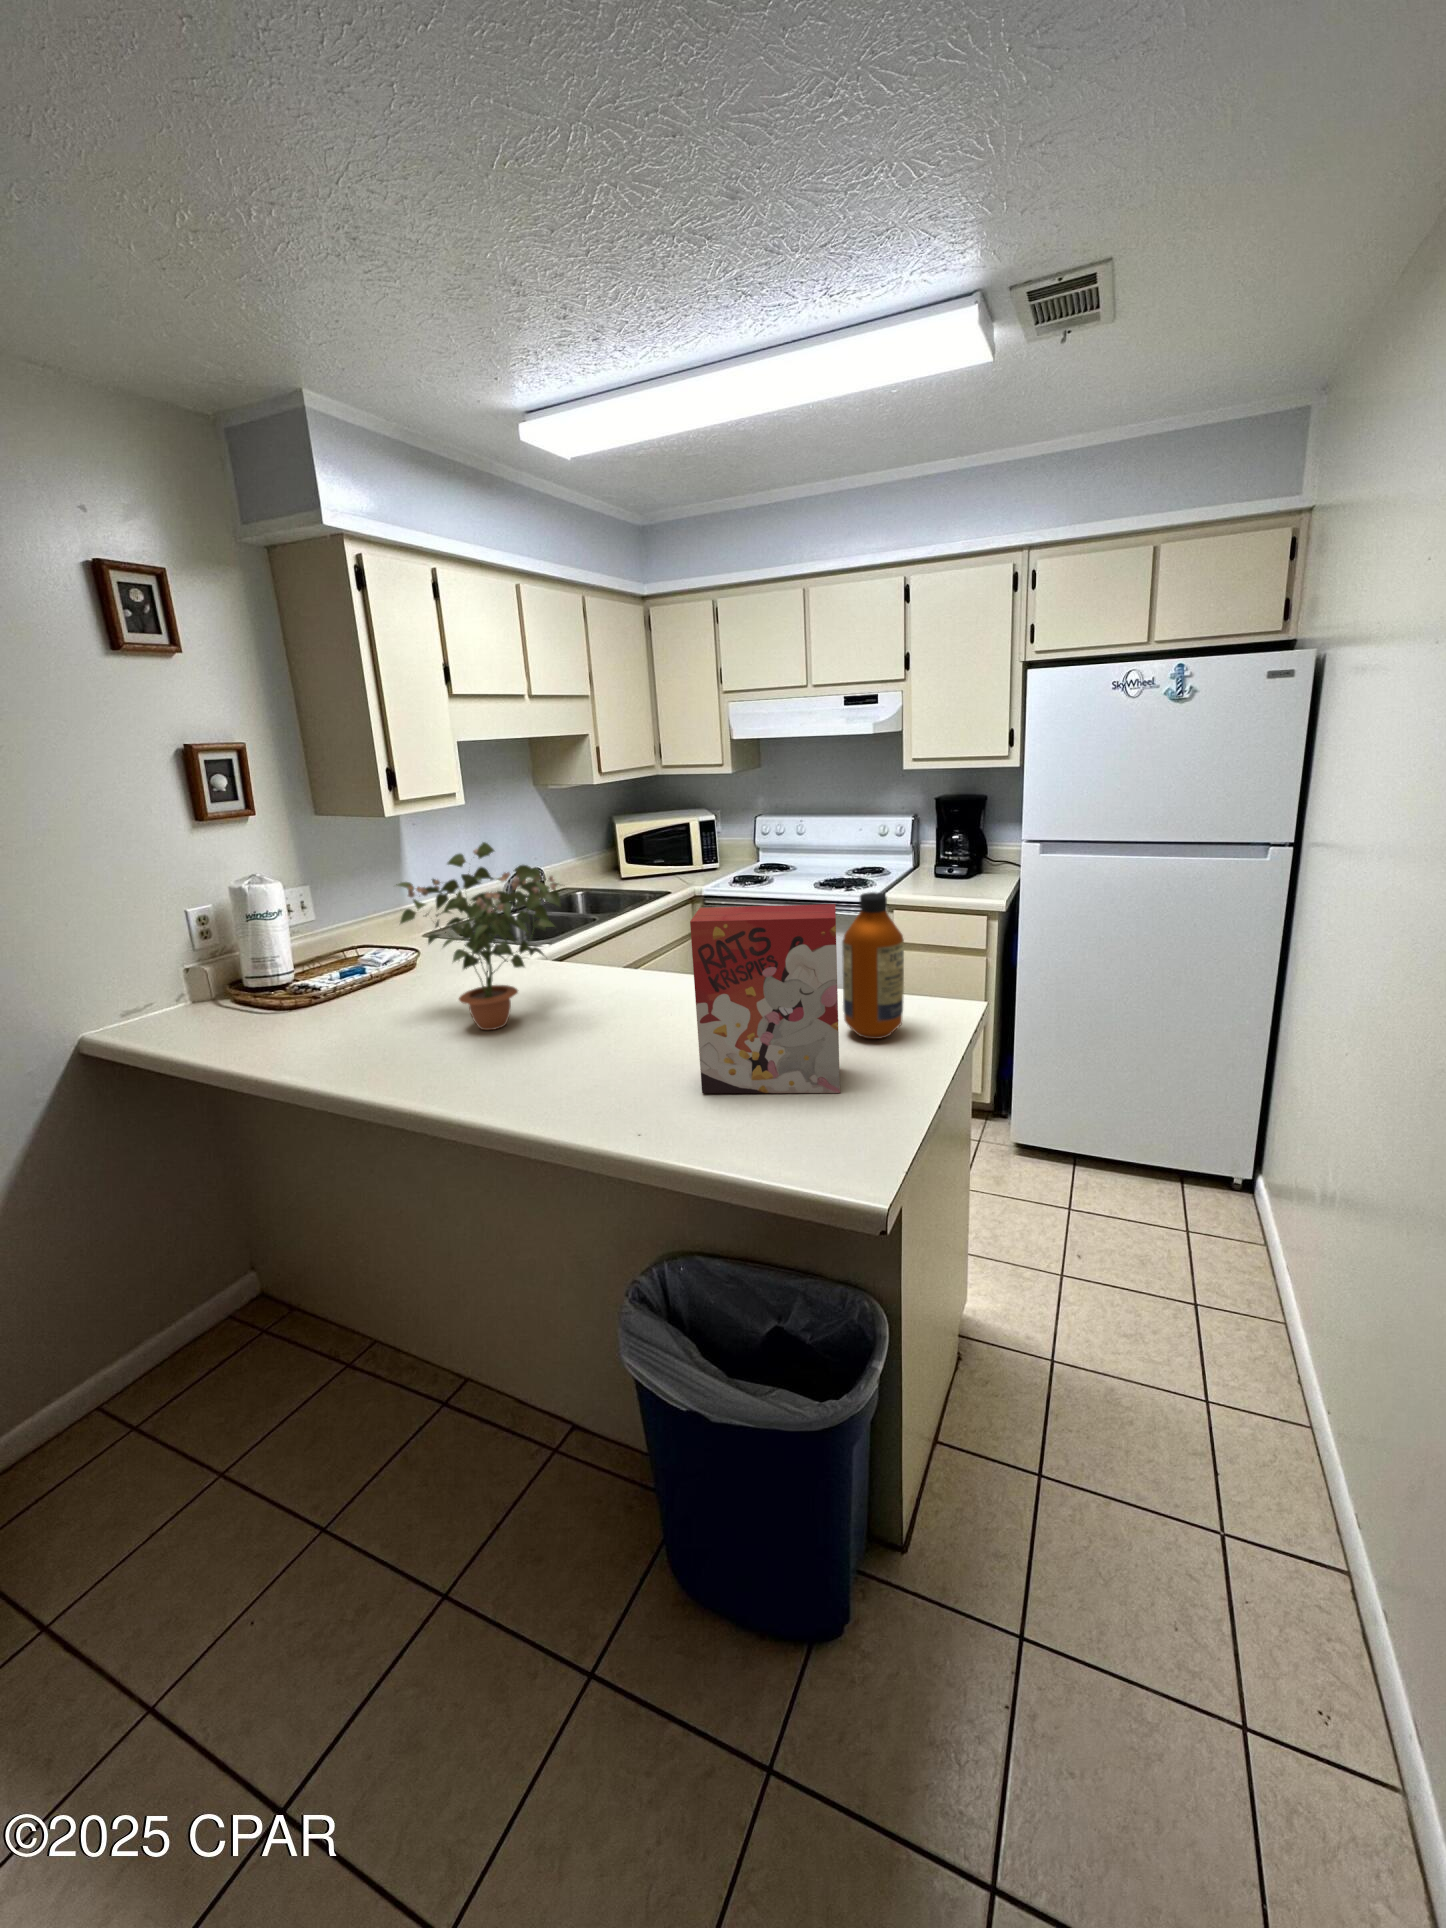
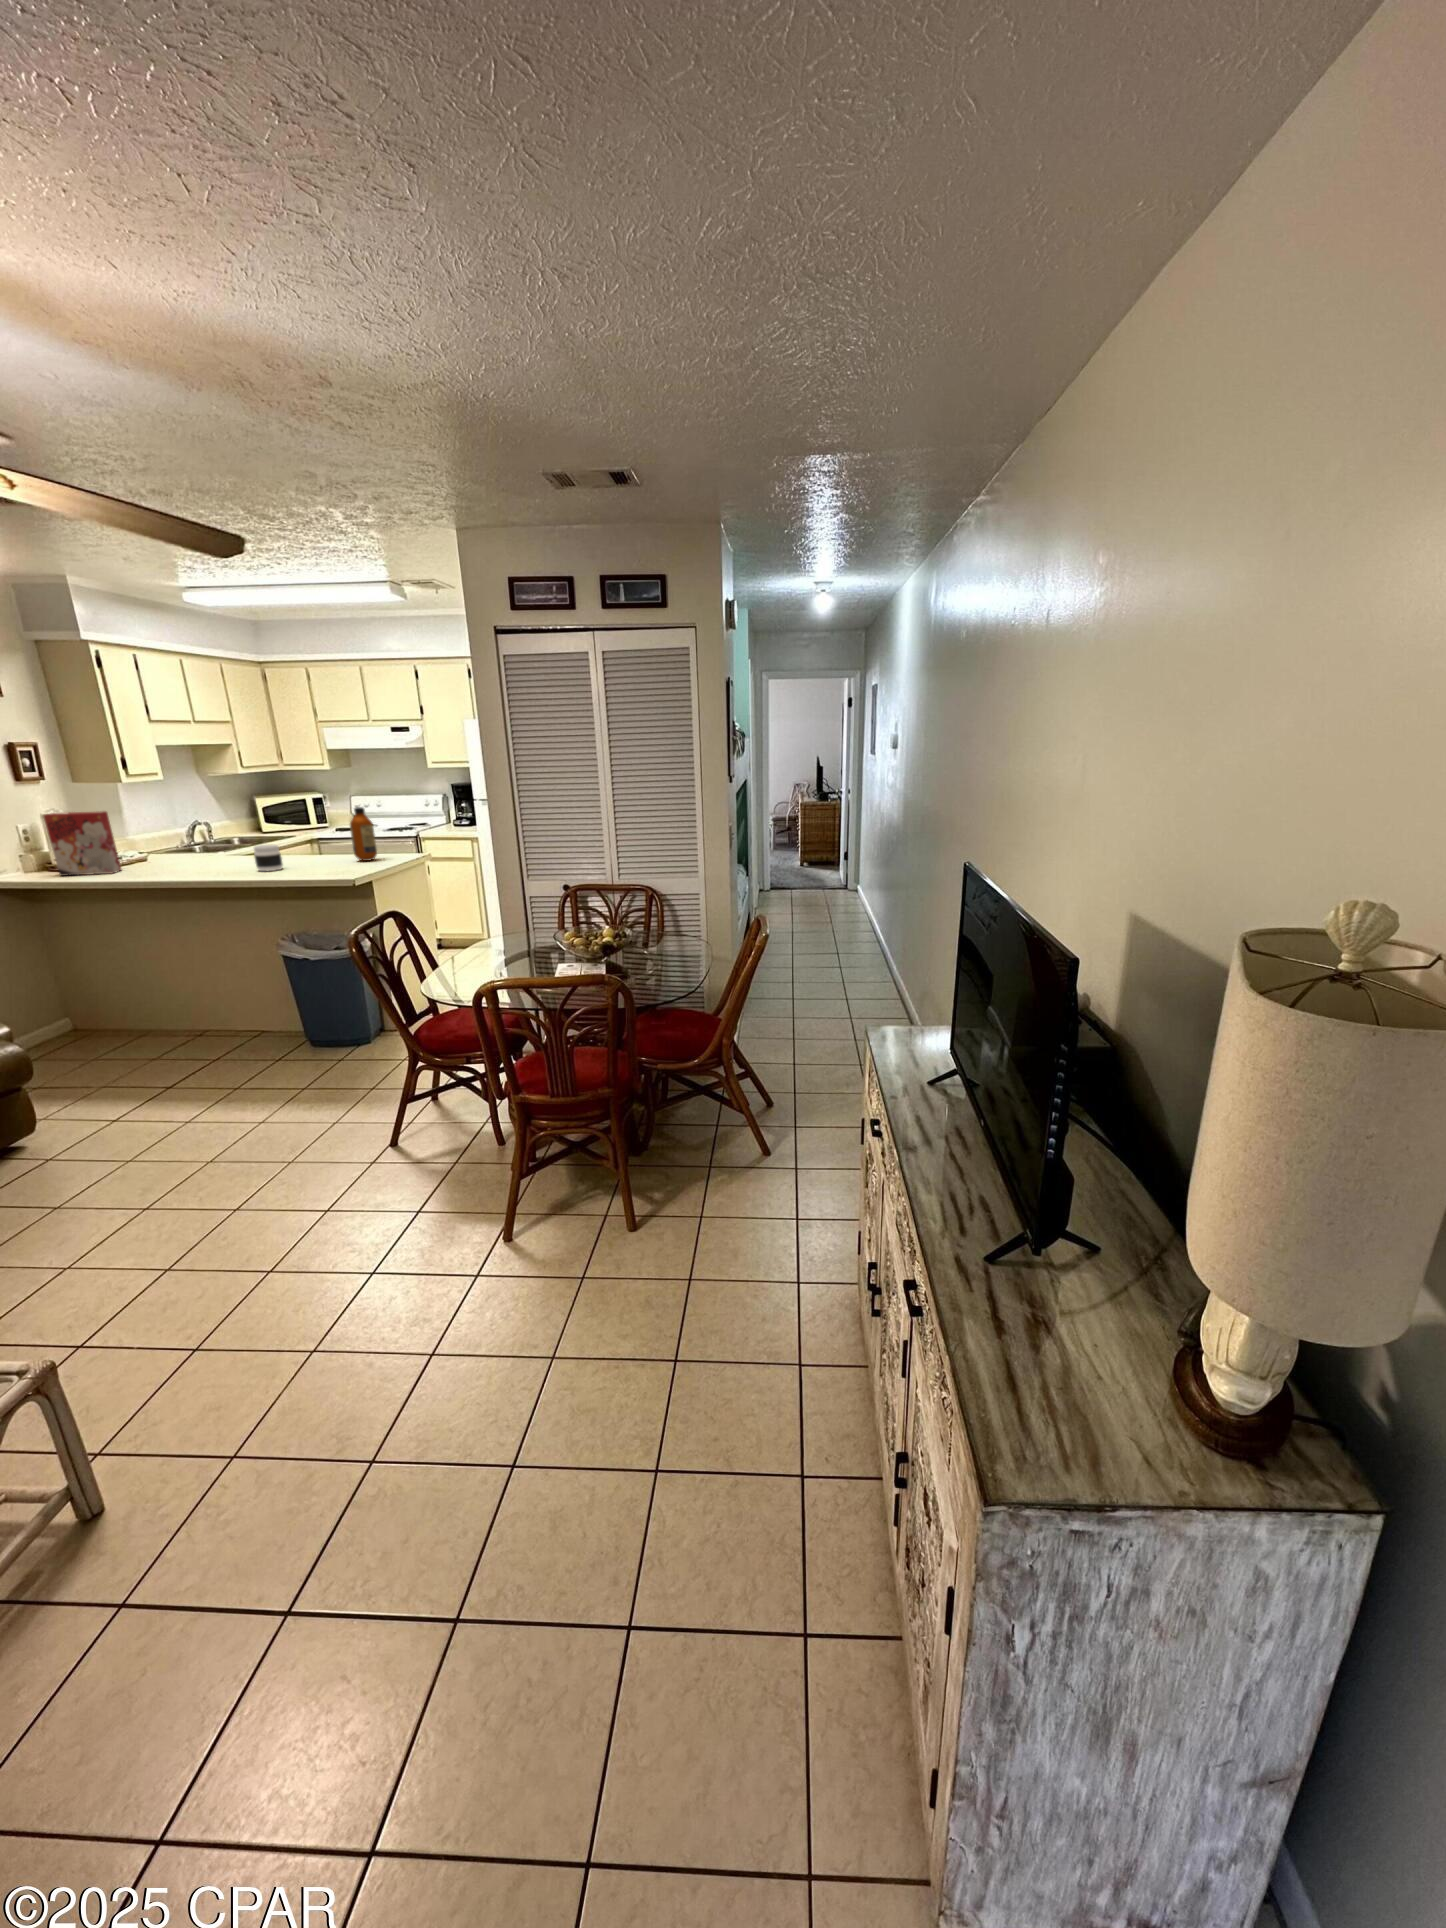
potted plant: present [396,842,560,1030] -> none [147,790,234,868]
cereal box: present [690,904,840,1093] -> present [44,811,121,876]
jar: none [604,997,670,1079] -> present [254,845,283,871]

